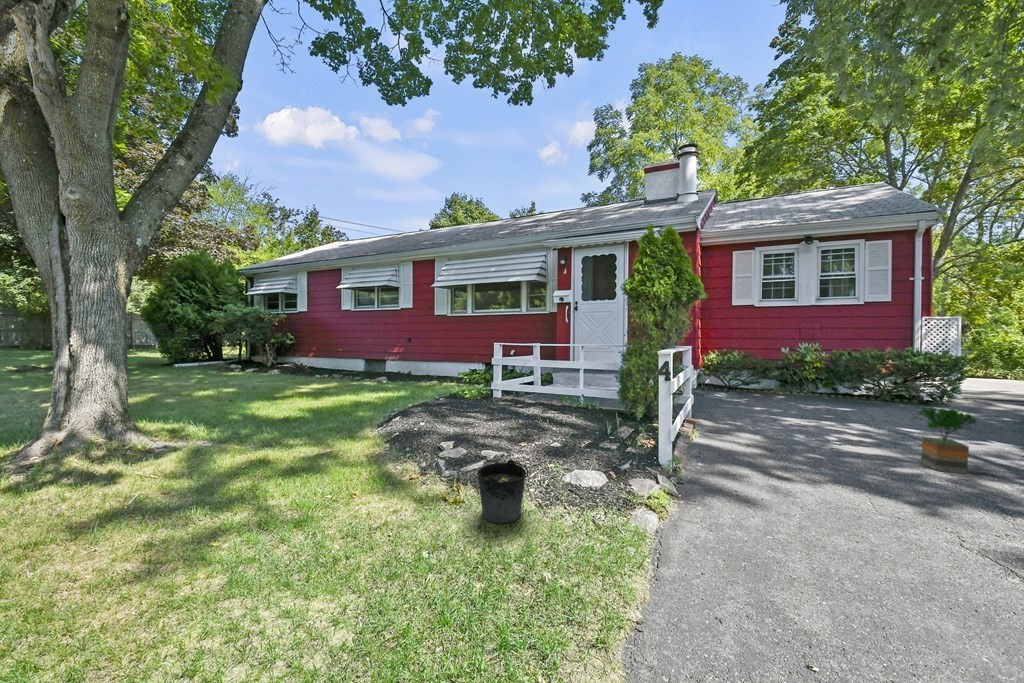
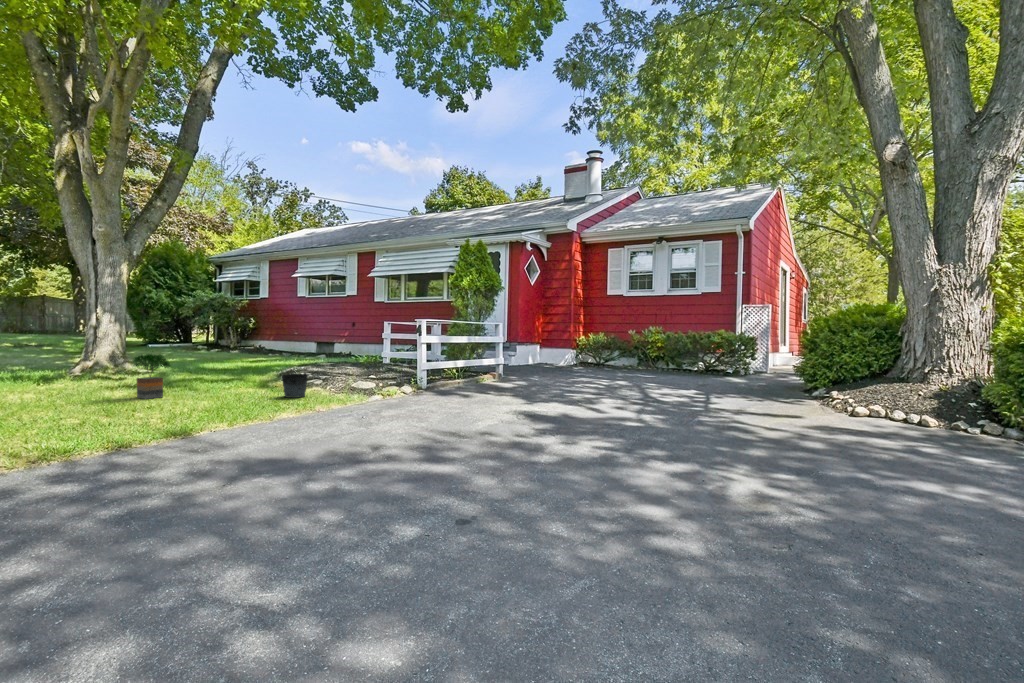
potted tree: present [914,408,977,474] -> present [133,354,170,399]

